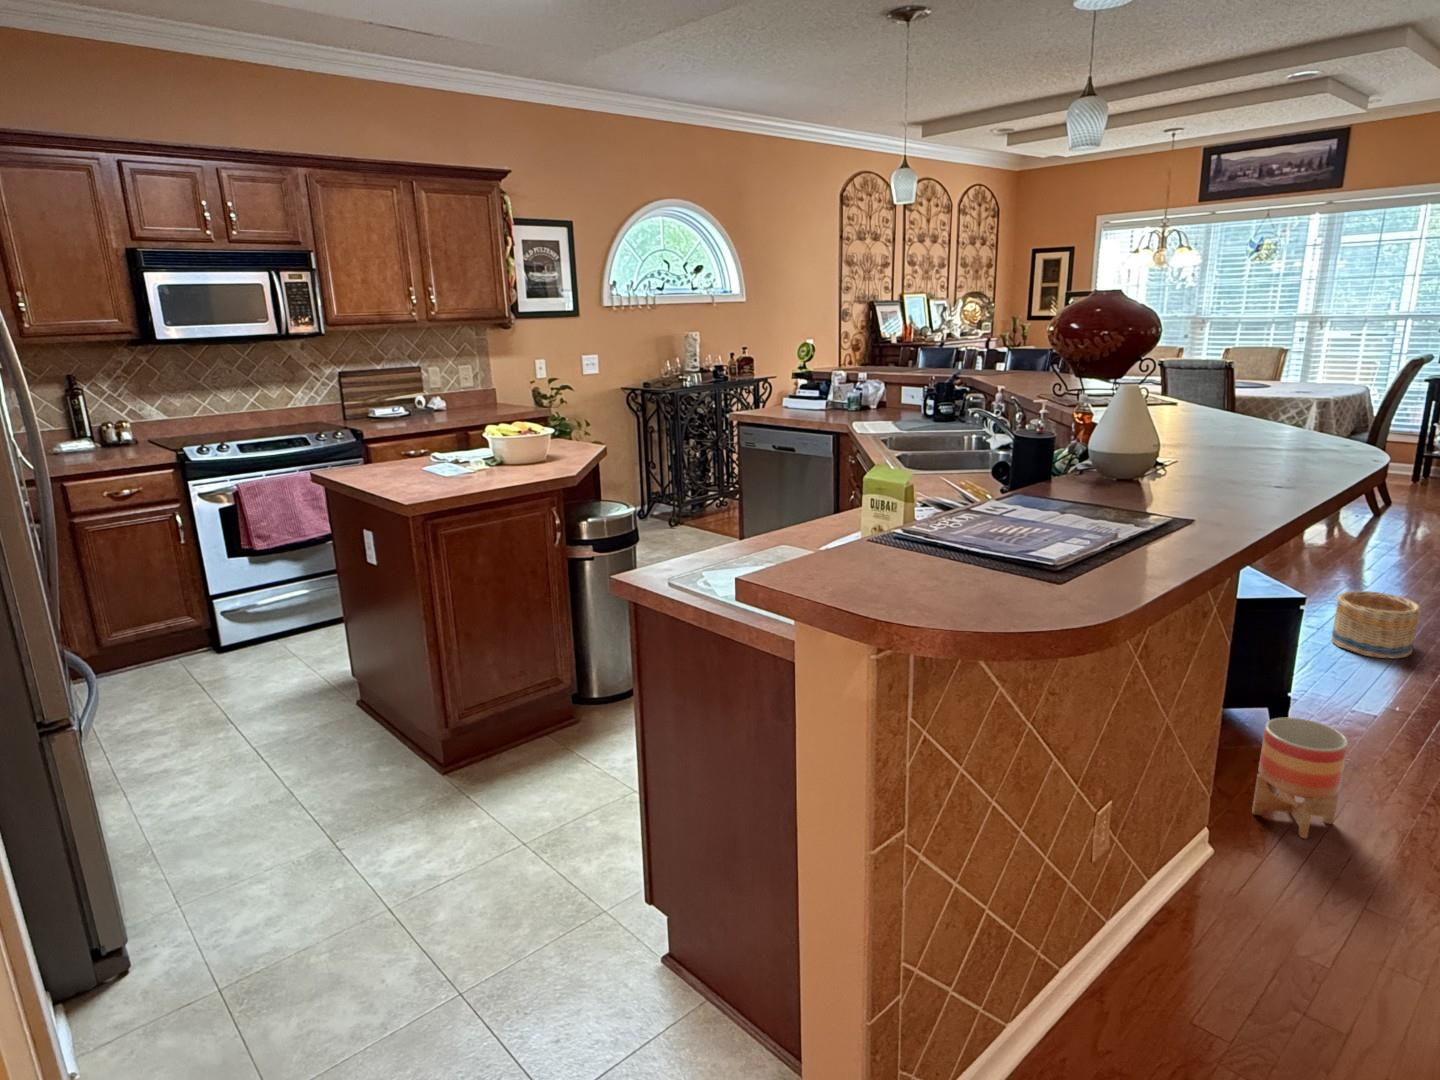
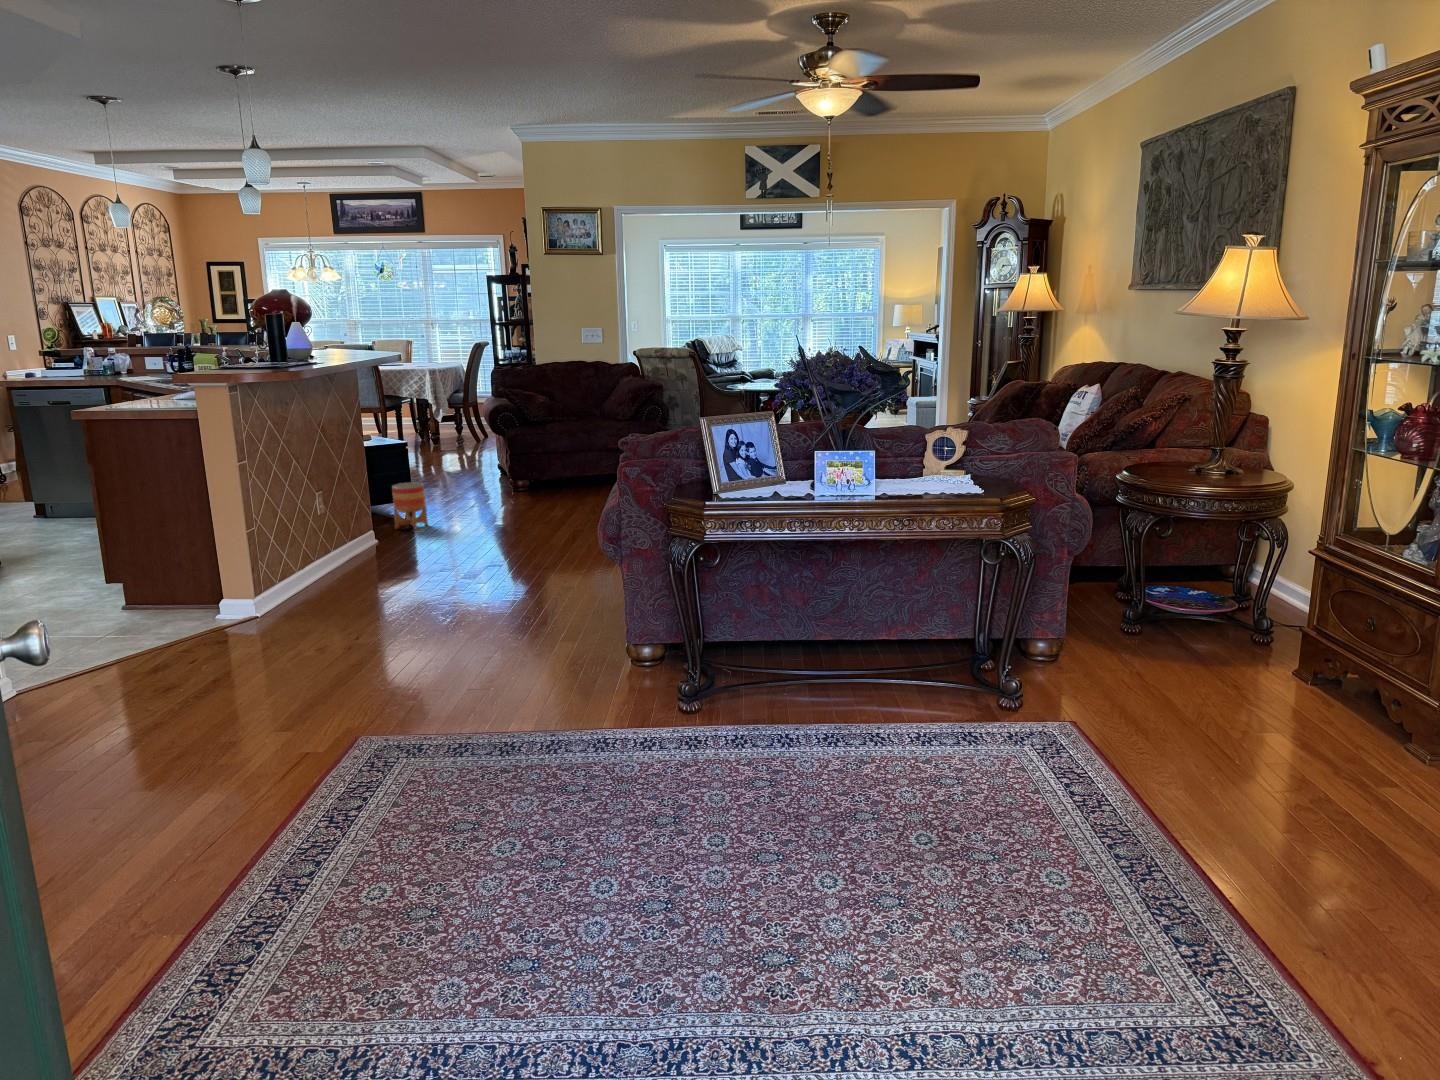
basket: present [1332,591,1421,659] -> none [437,454,474,484]

